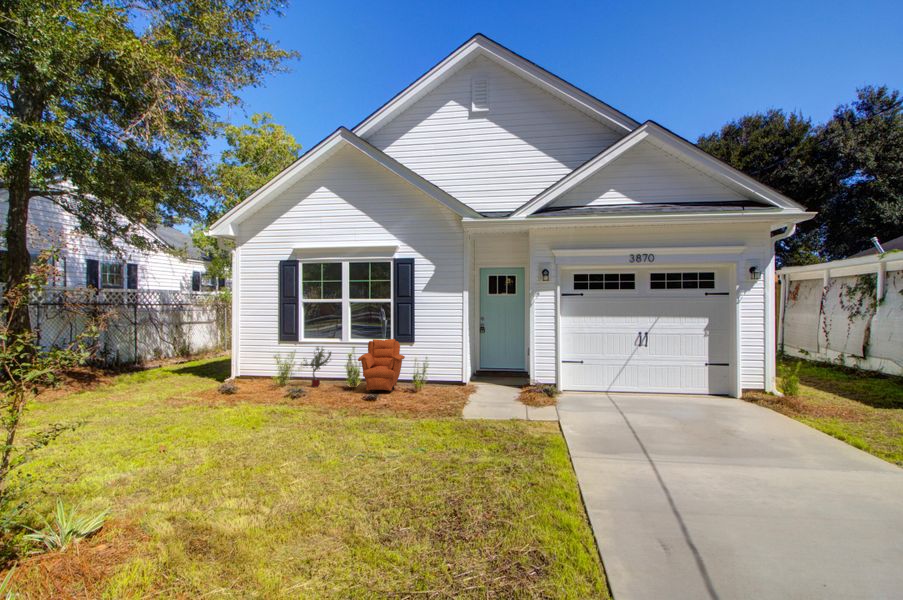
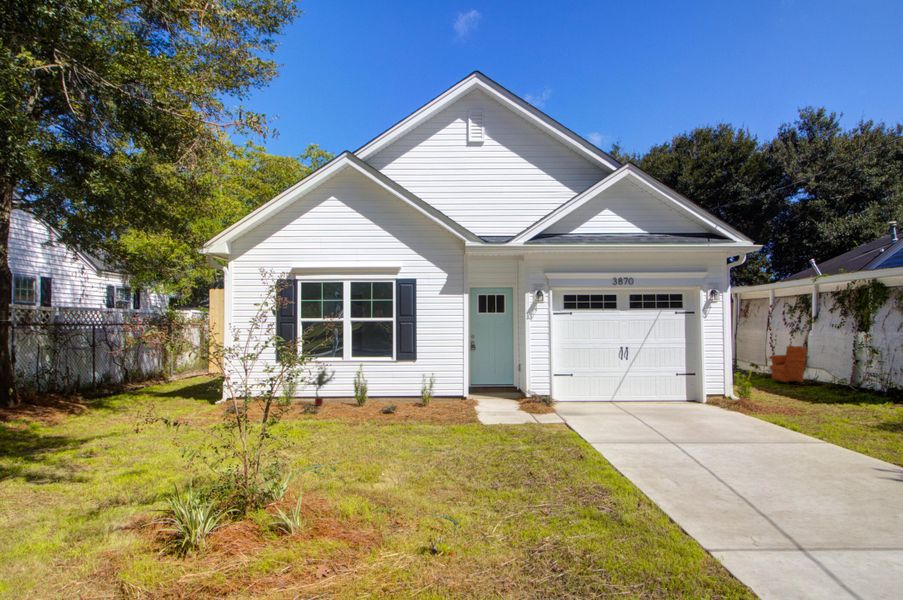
armchair: present [358,339,405,393] -> present [769,345,807,384]

